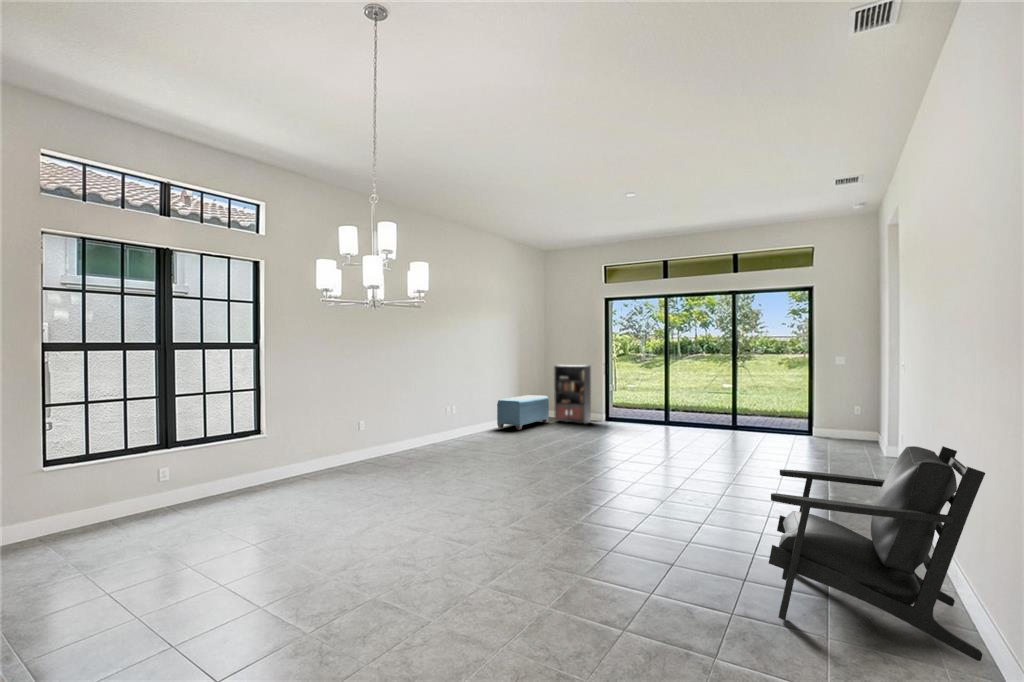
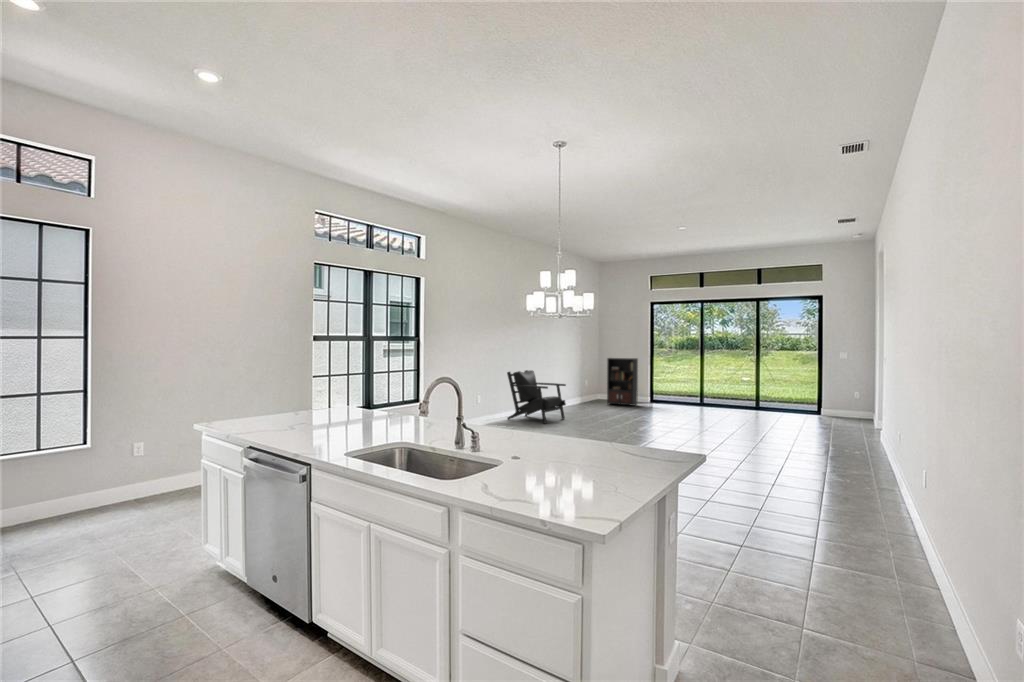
bench: present [497,395,549,430] -> none [563,382,603,409]
armchair: present [769,446,985,661] -> present [507,370,566,424]

